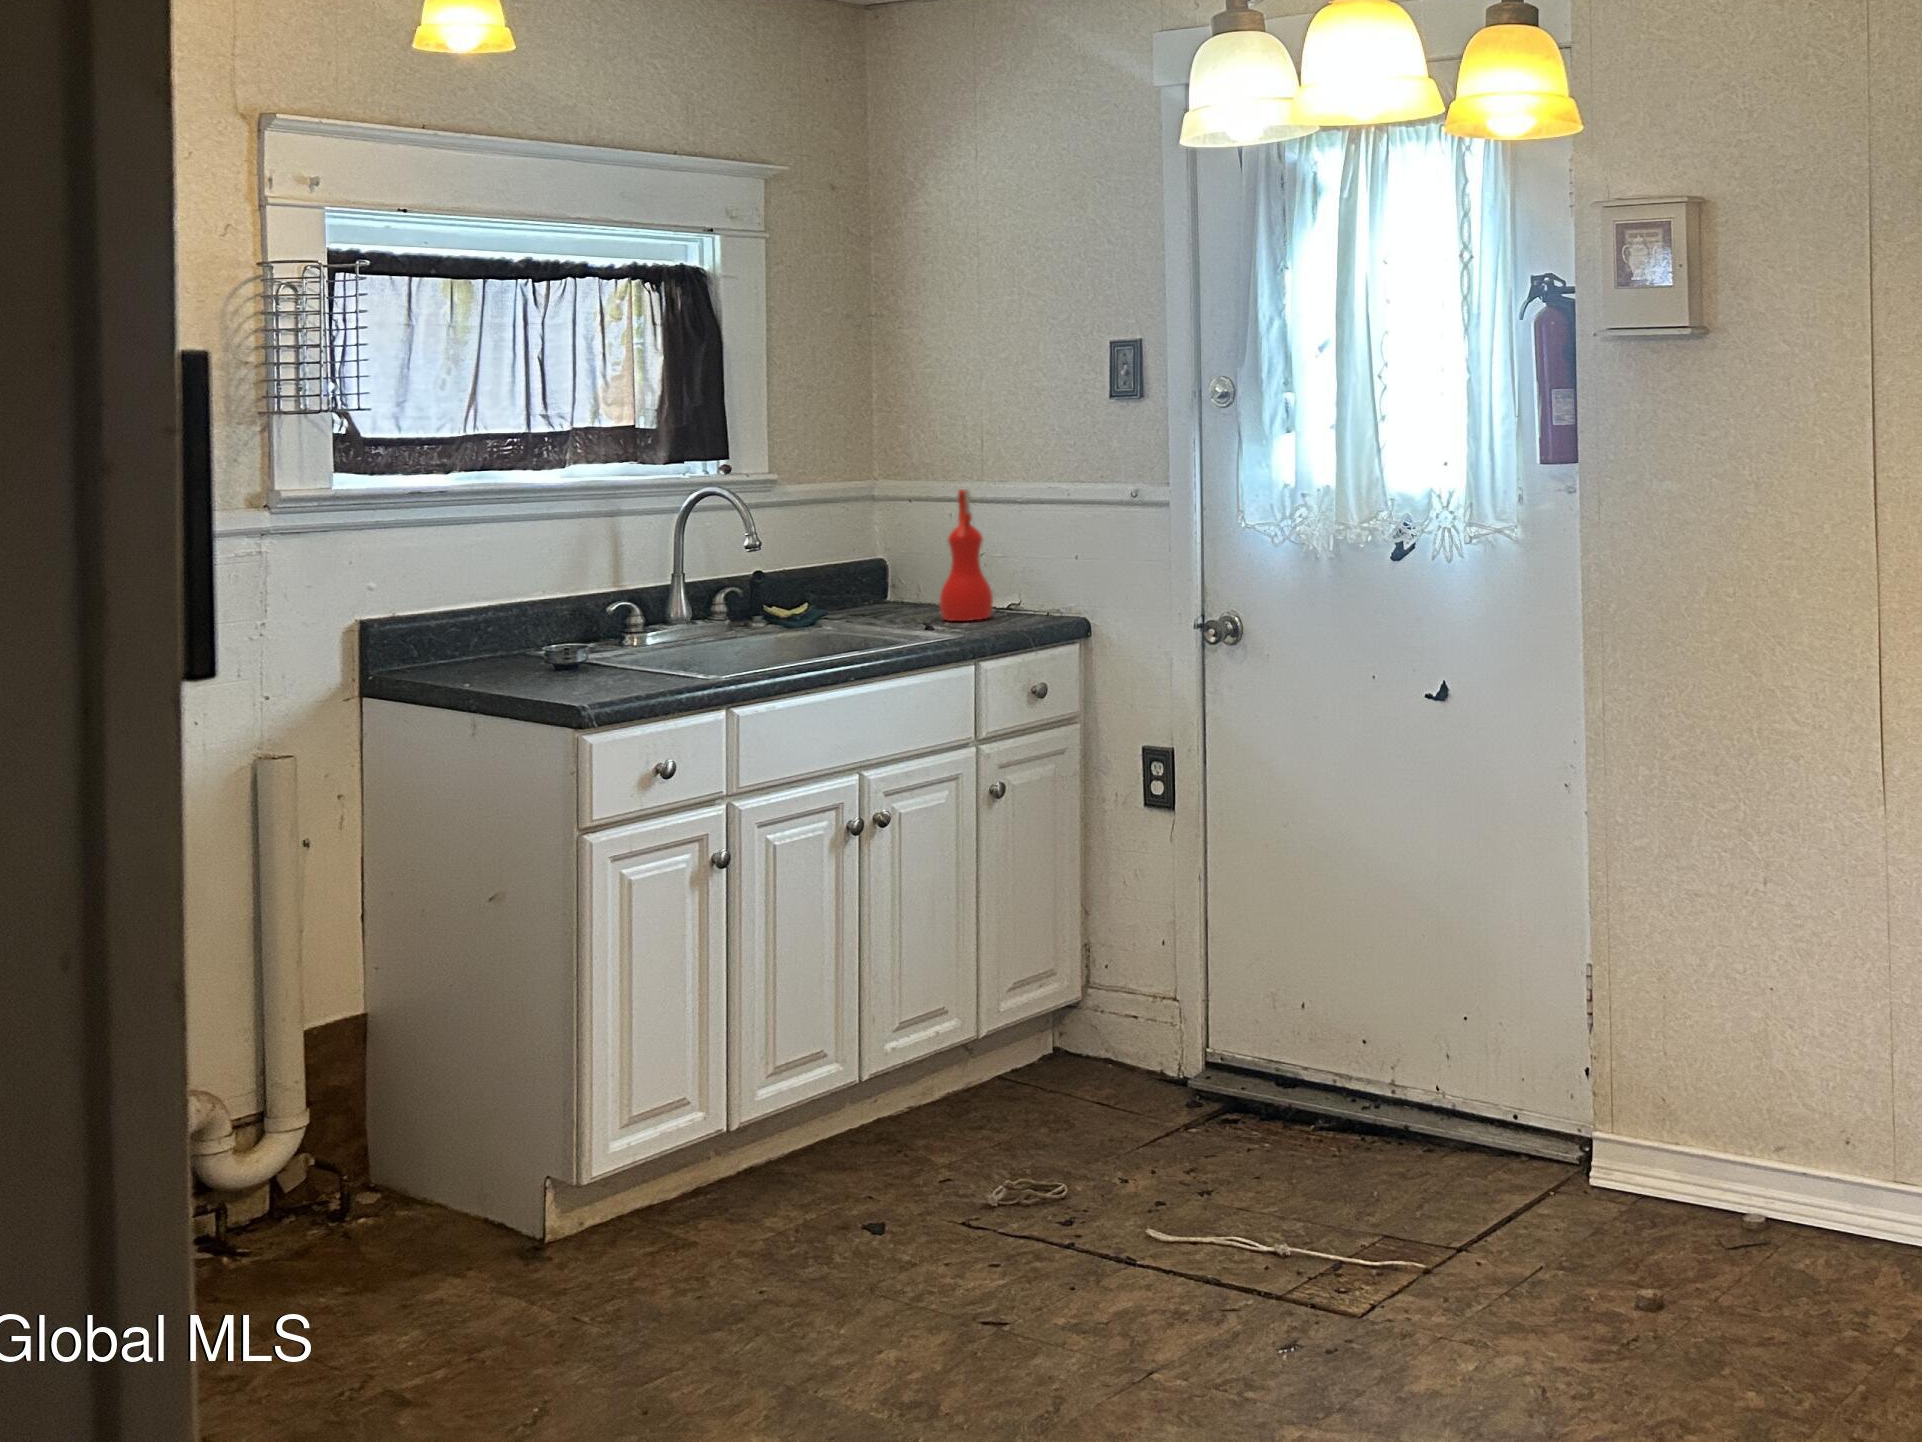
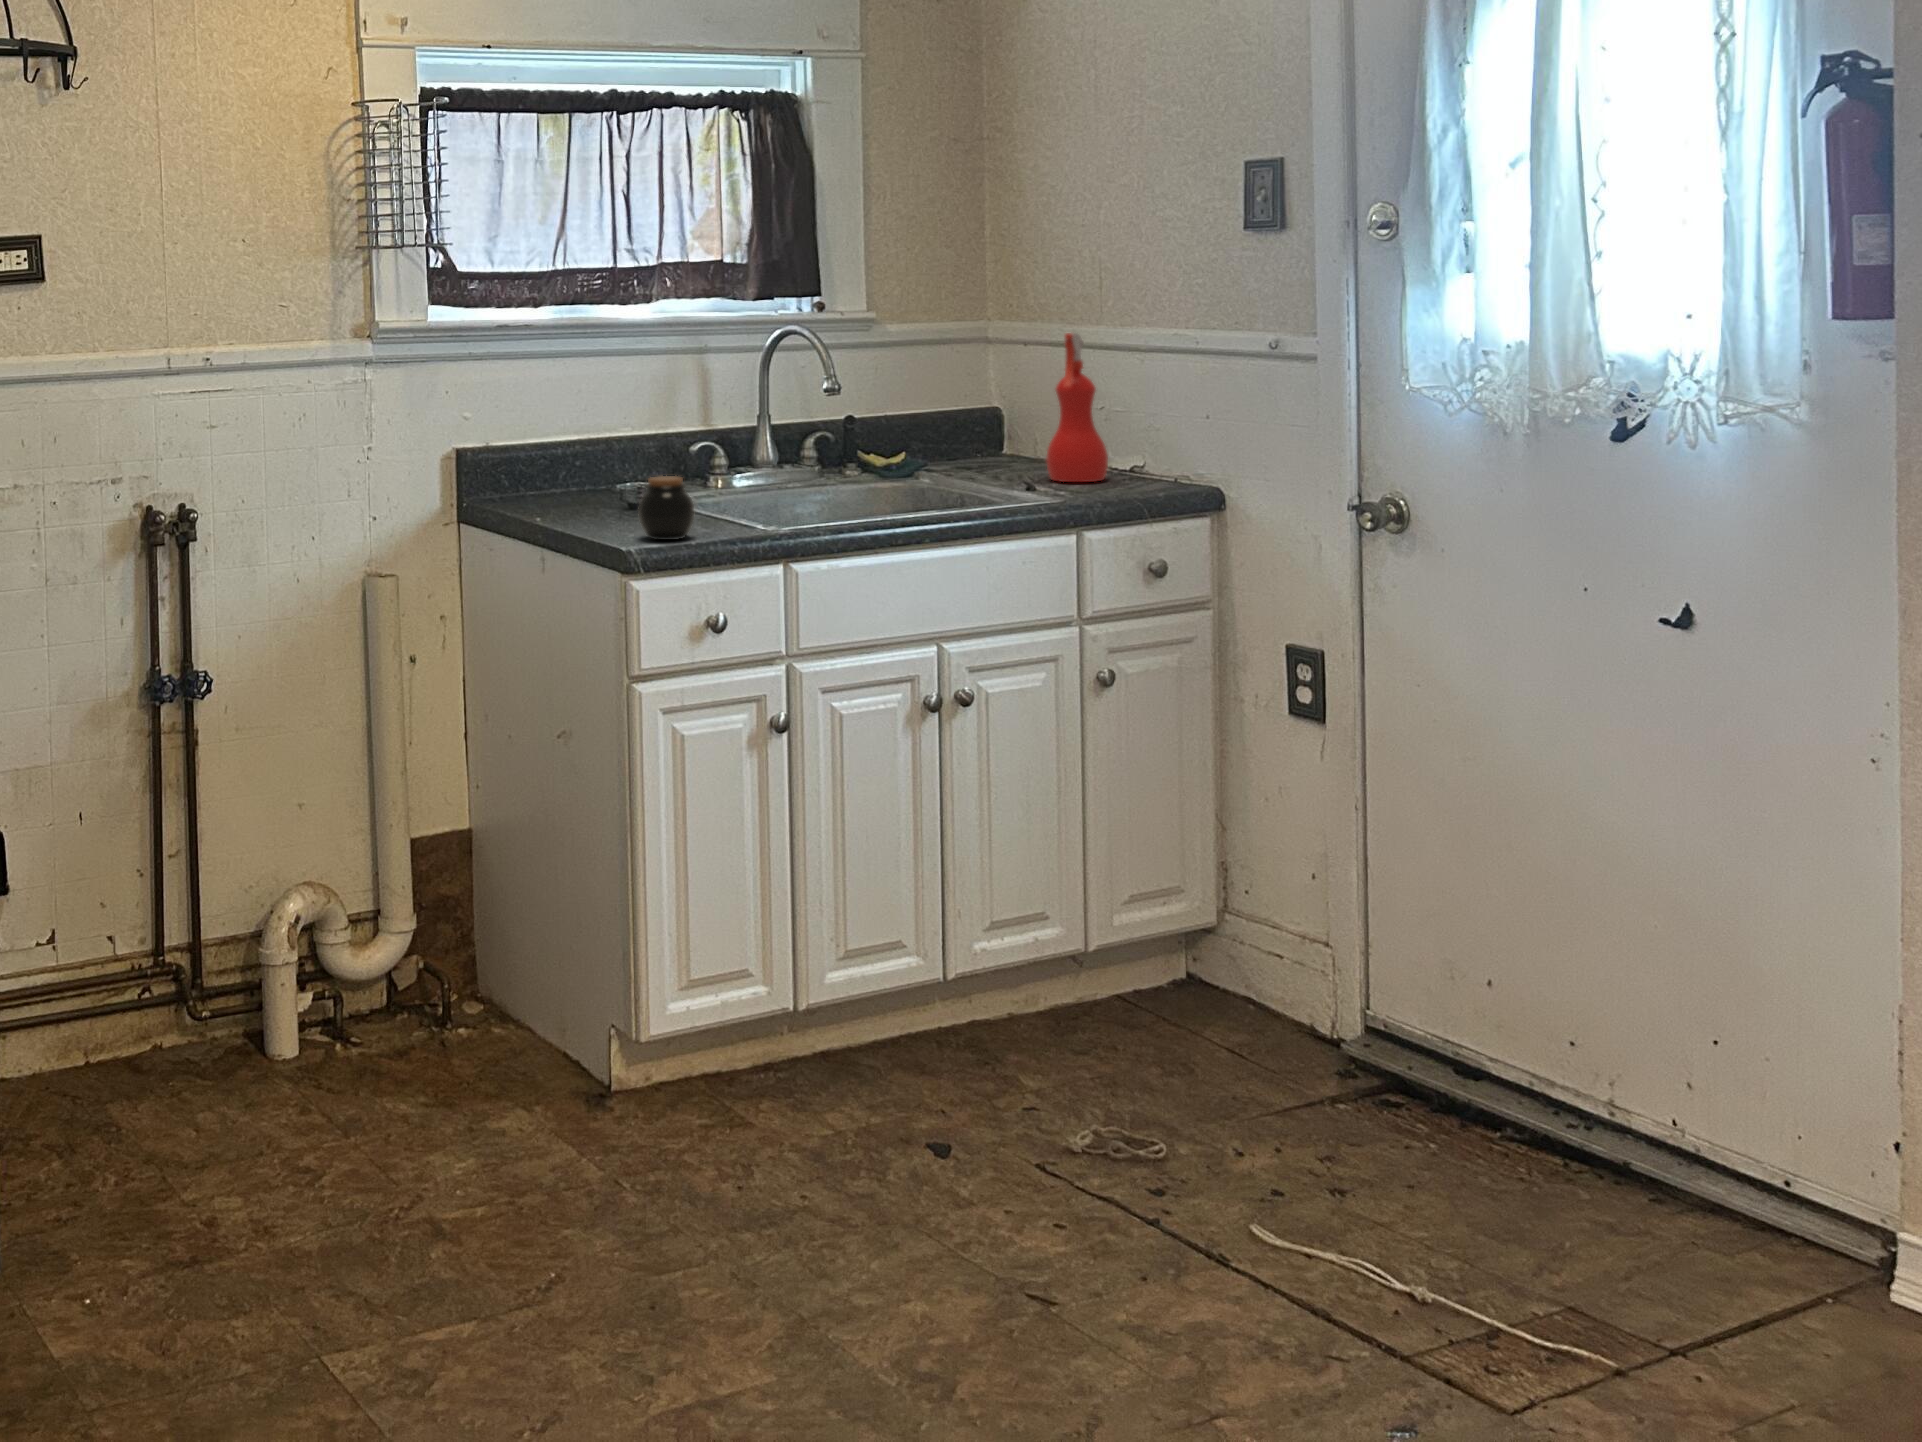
jar: none [580,630,636,692] -> present [638,476,694,540]

